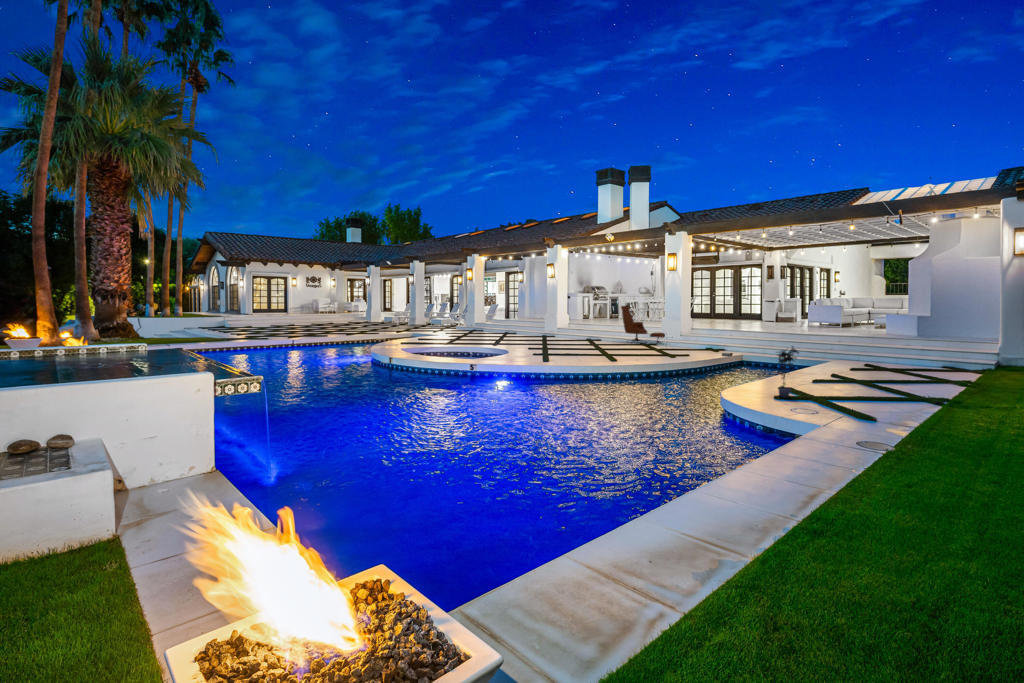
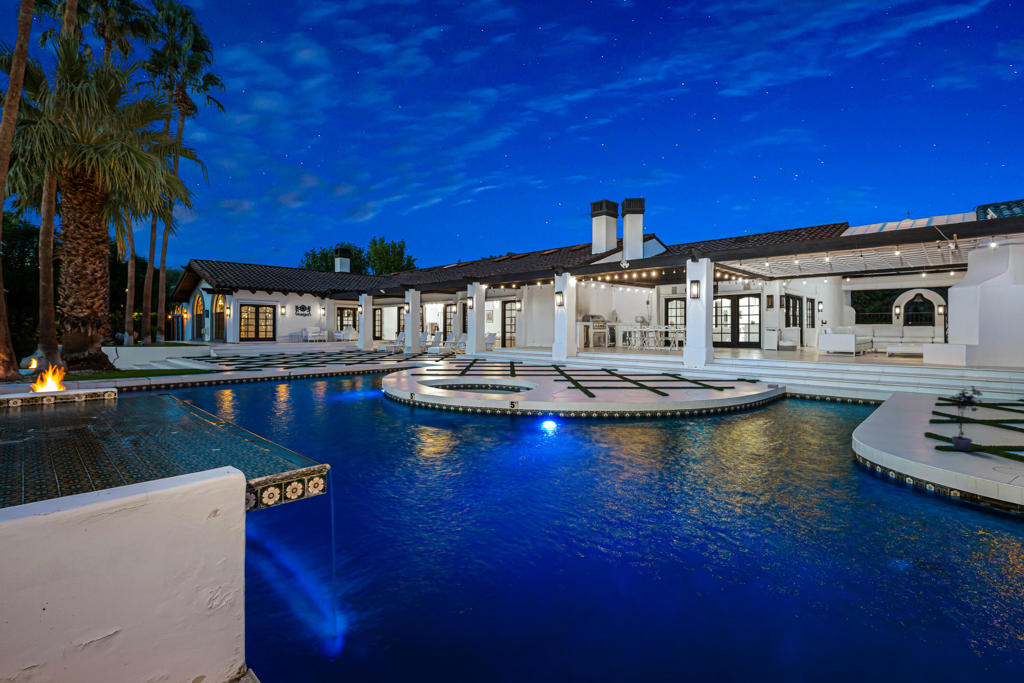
lounge chair: present [621,306,665,343] -> none [645,334,695,374]

